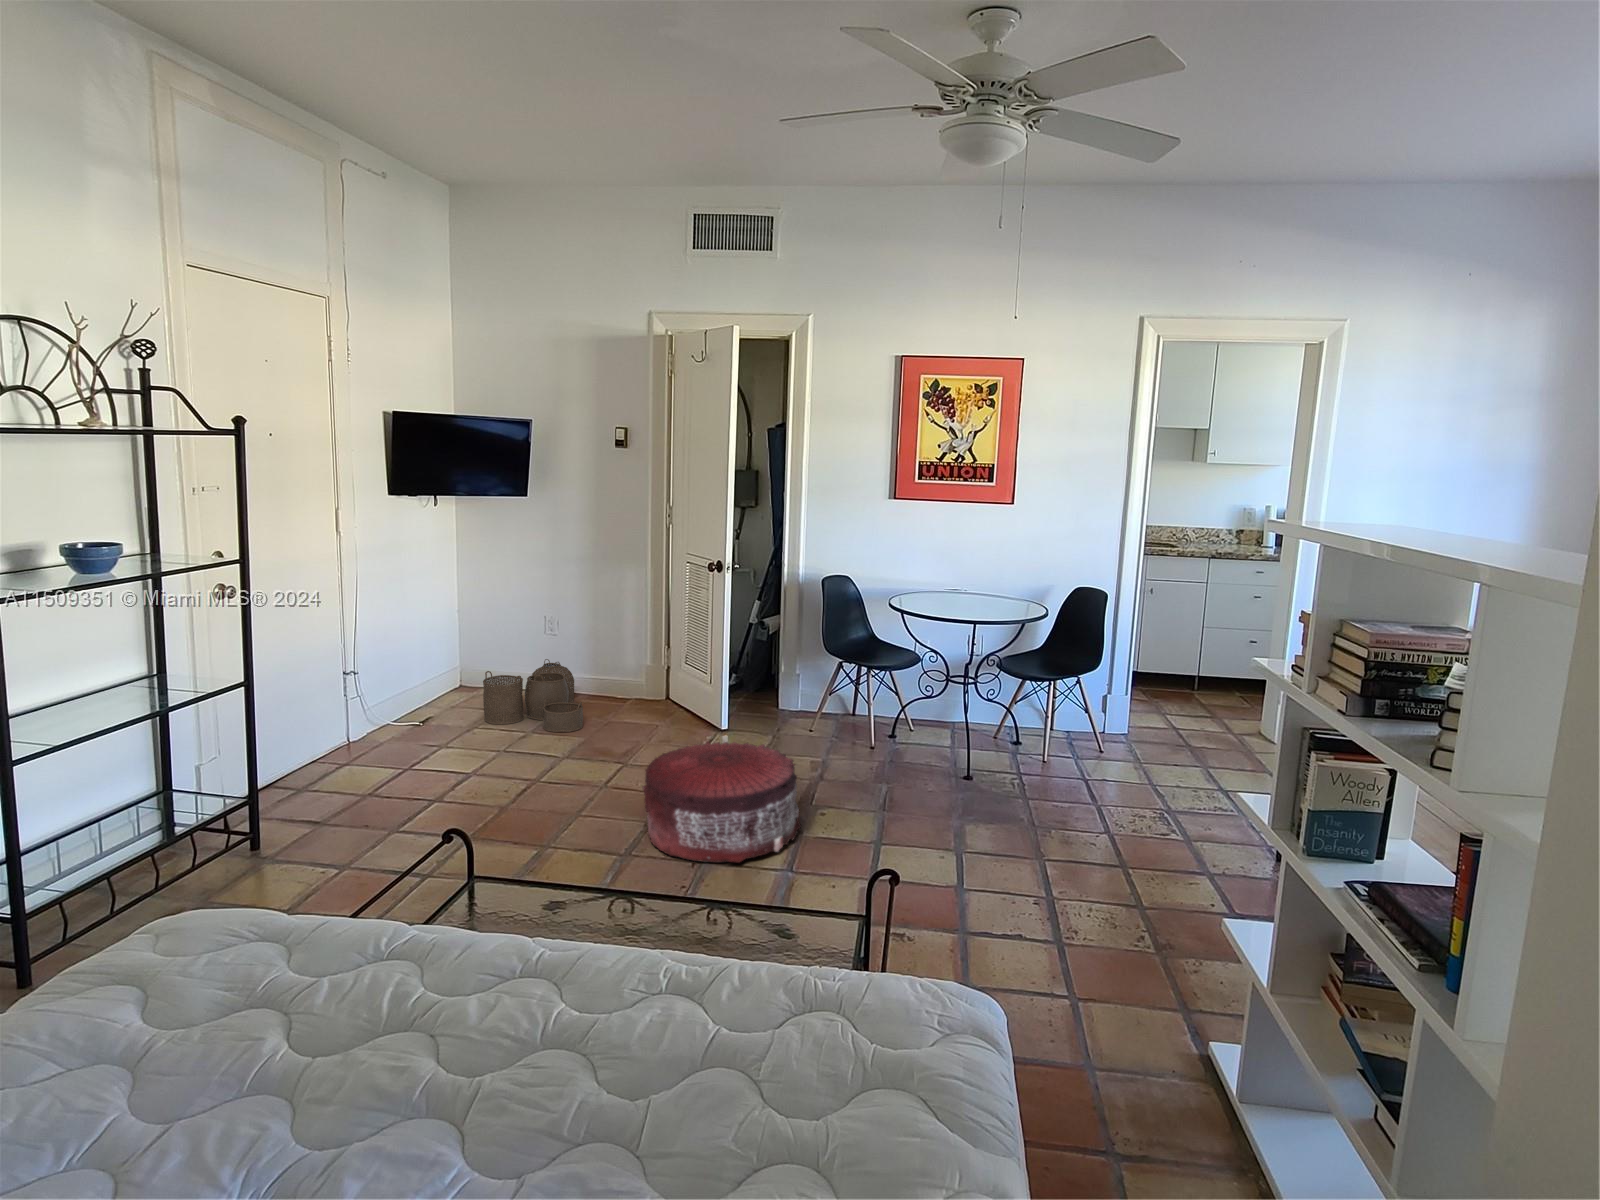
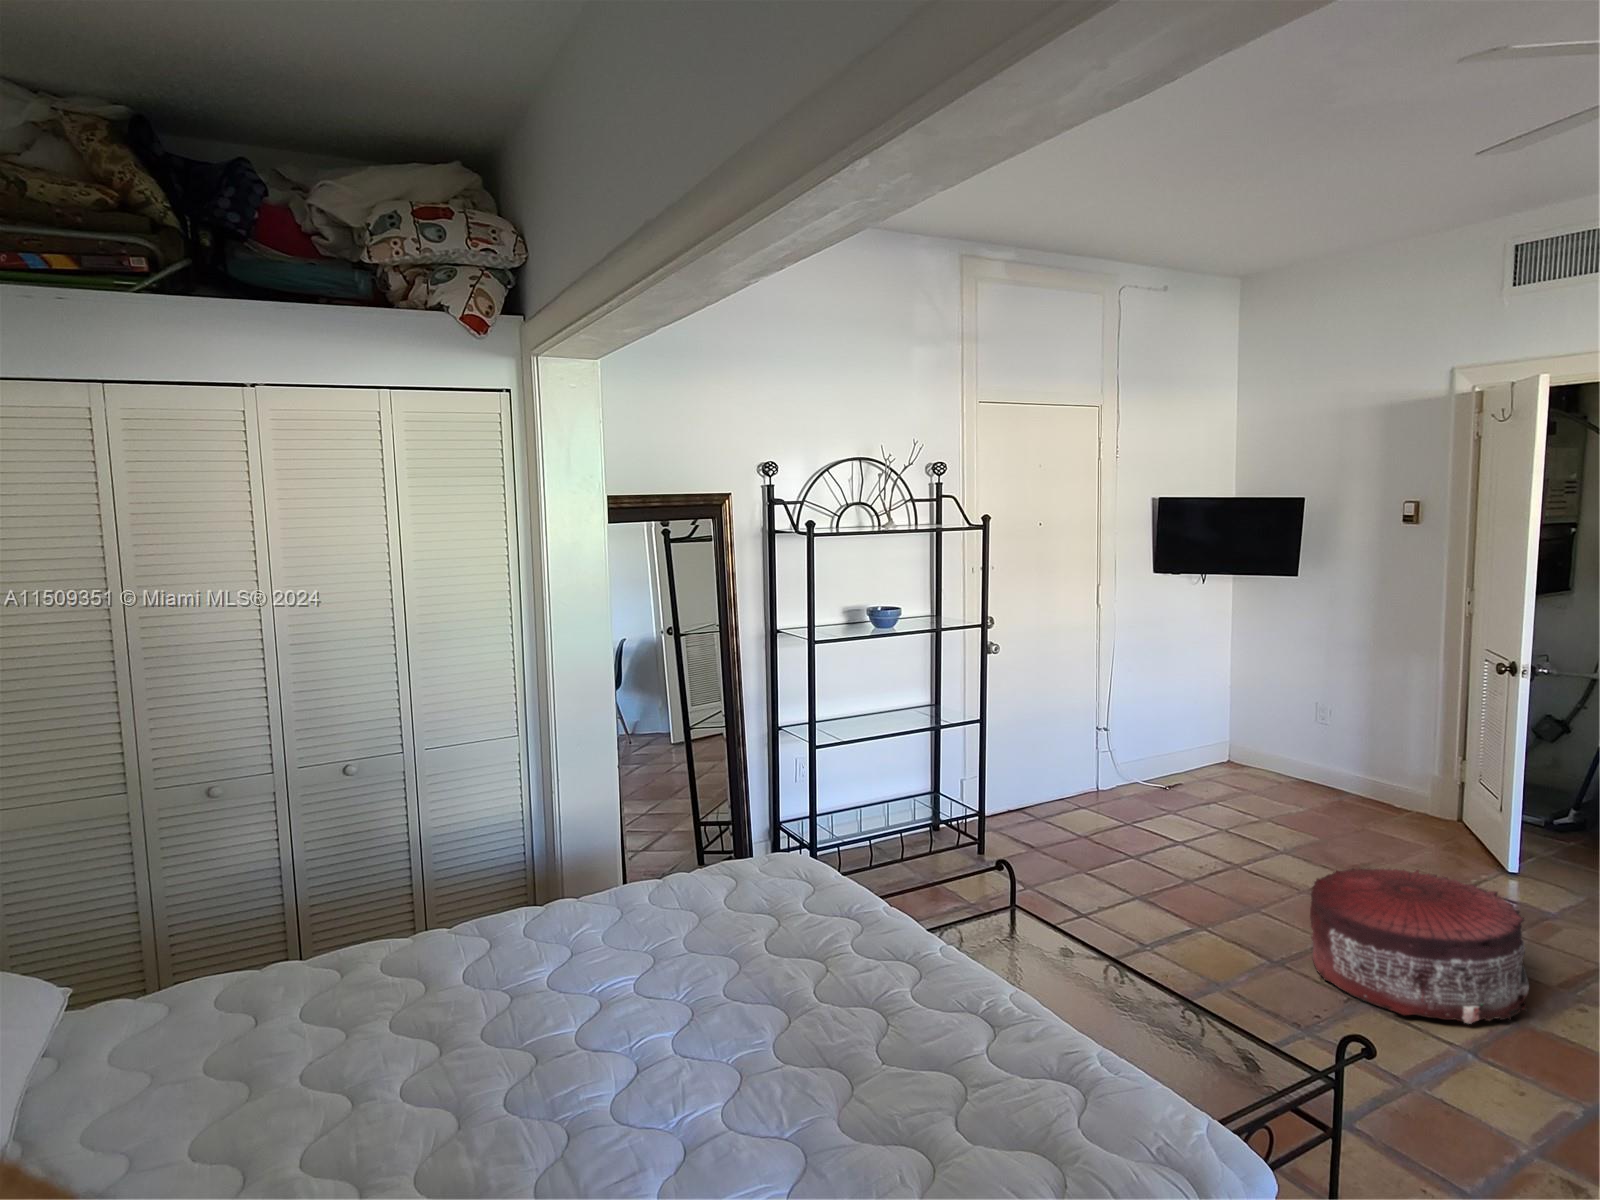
woven basket: present [483,659,583,732] -> none [1225,750,1338,831]

